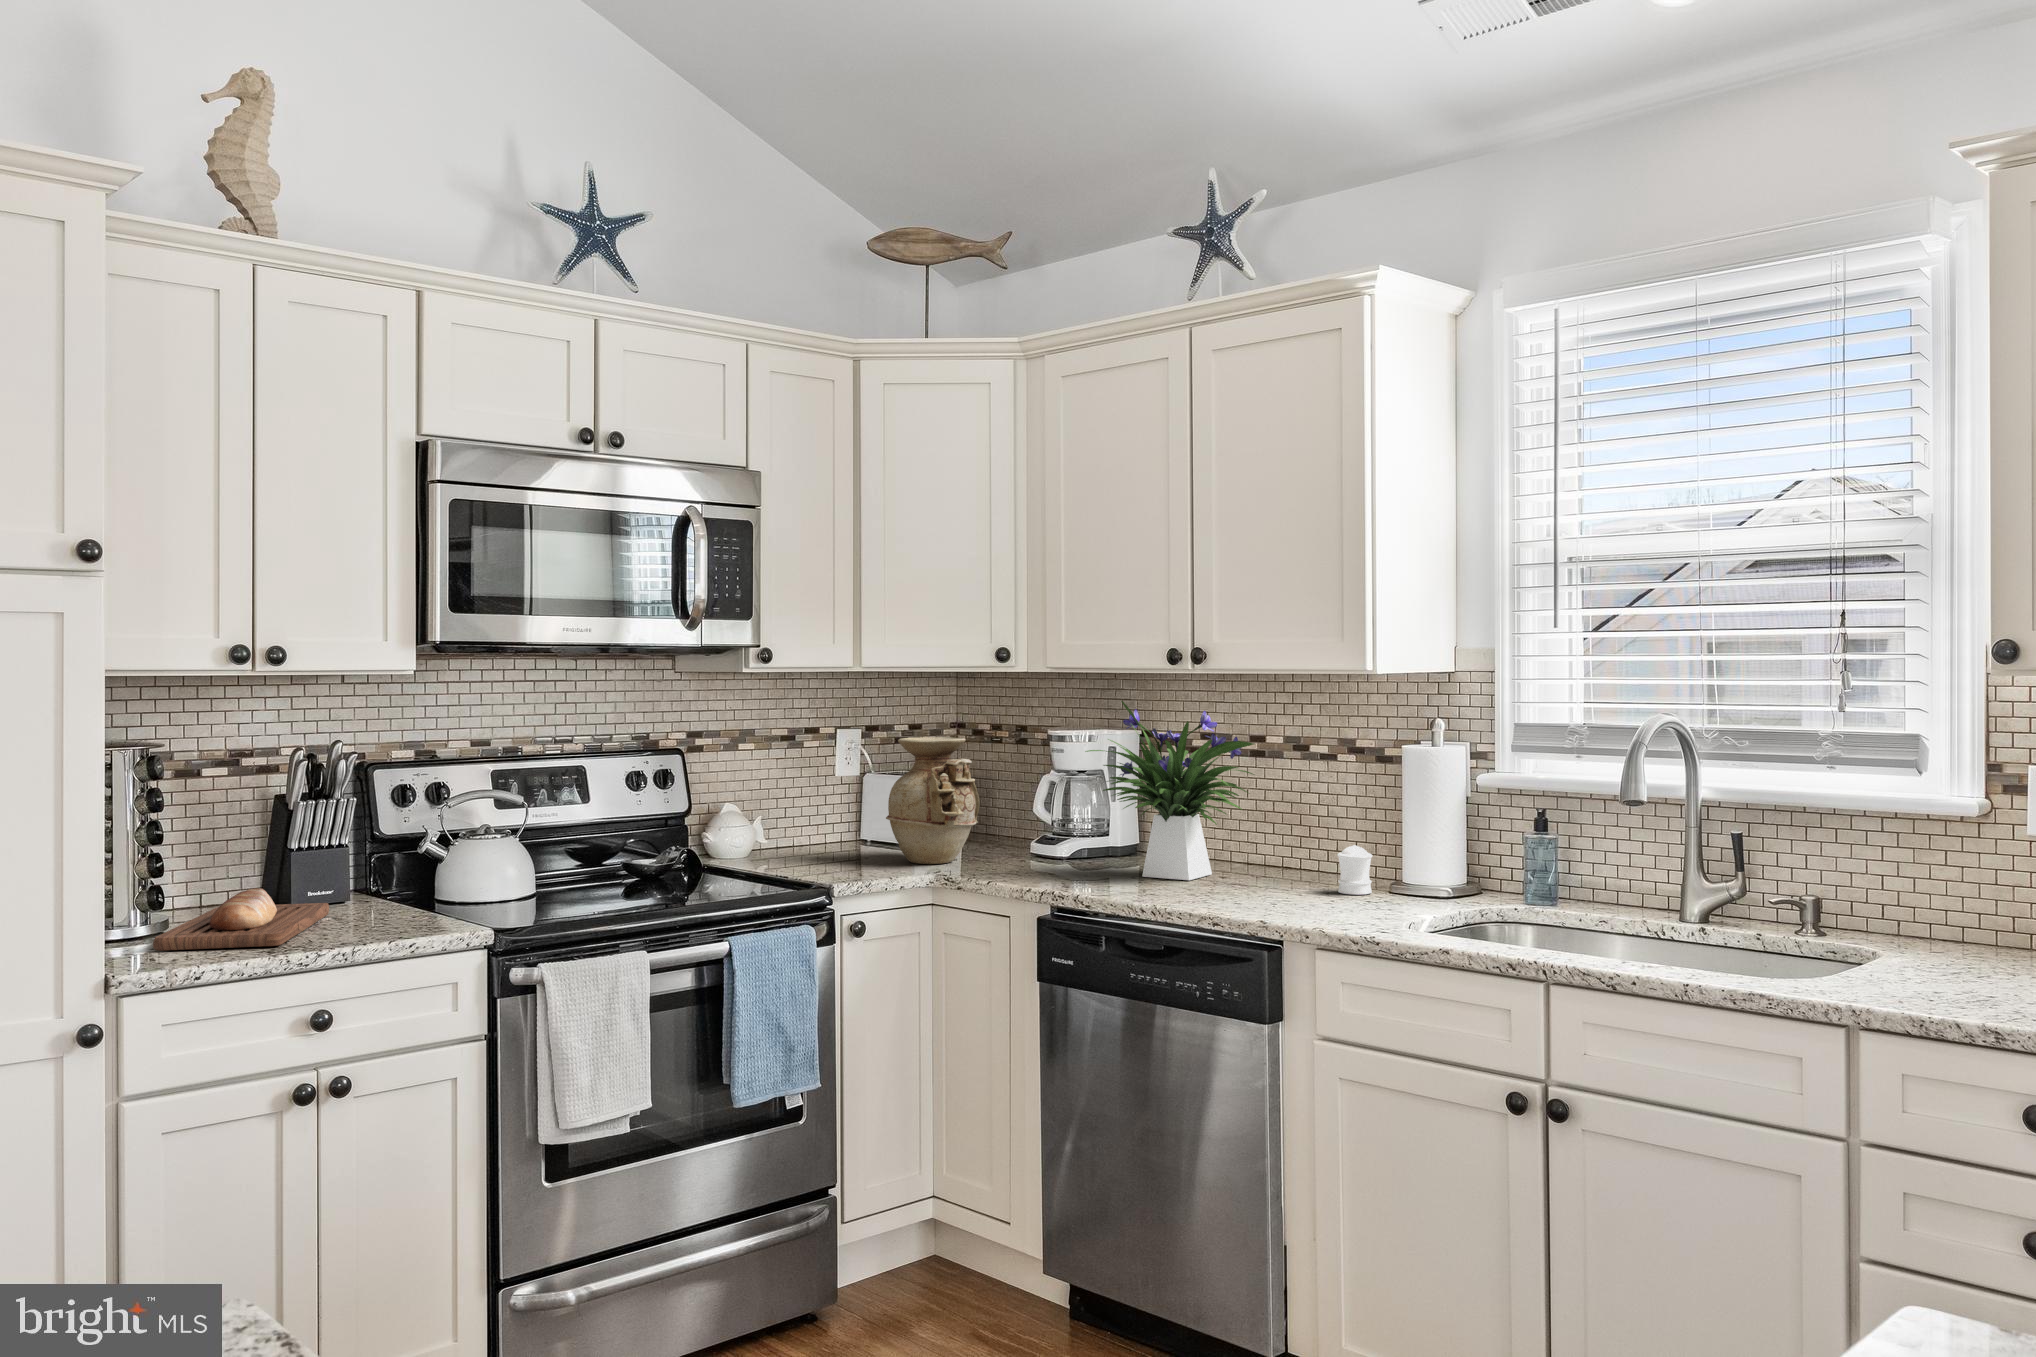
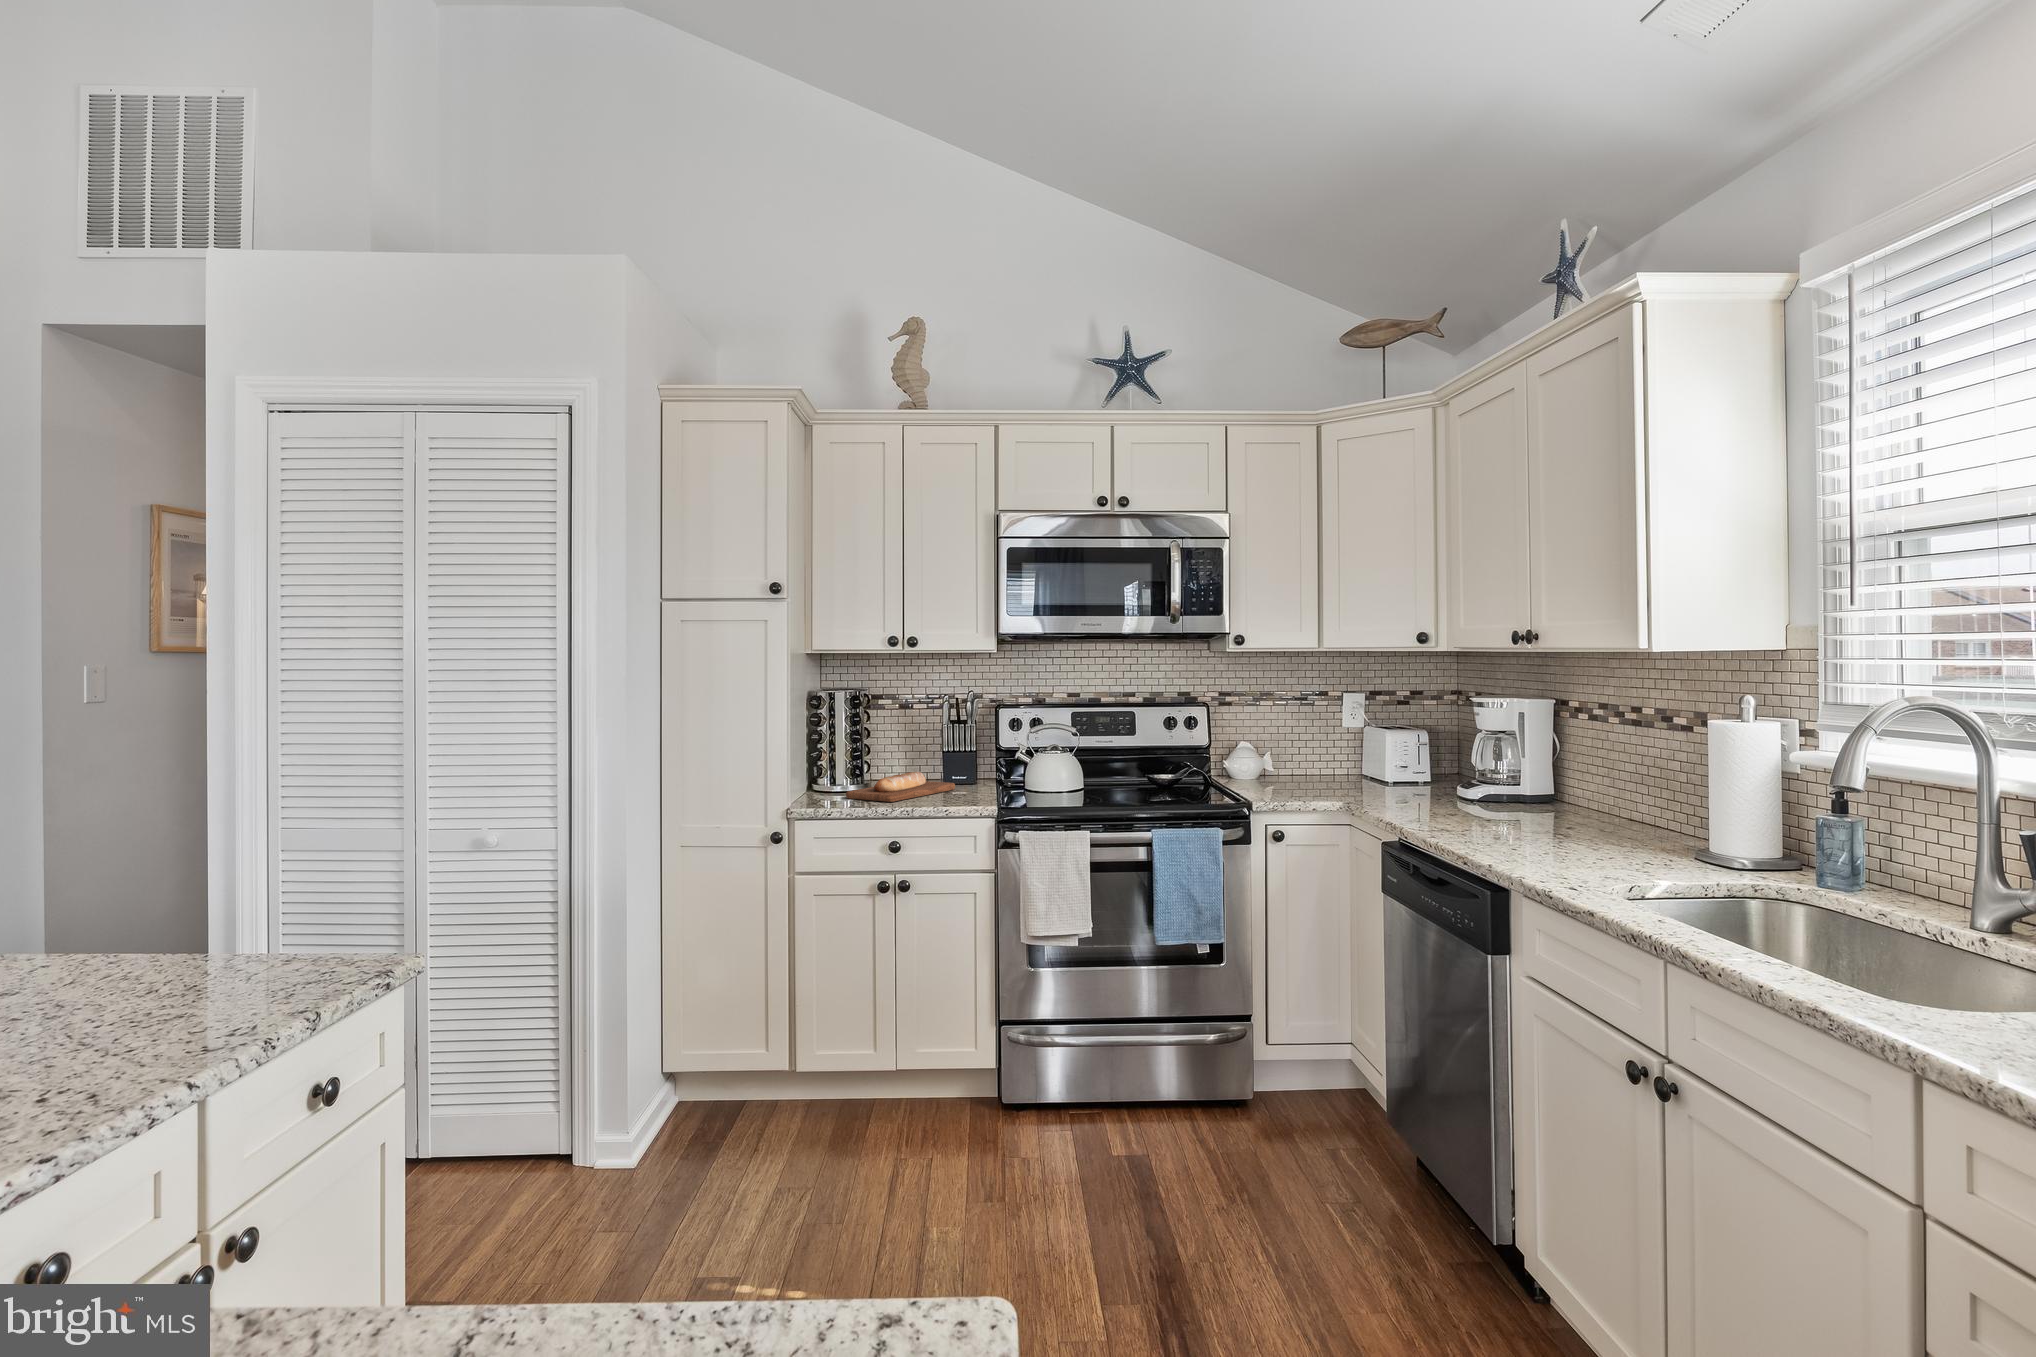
flower arrangement: present [1085,701,1254,880] -> none [1435,674,1598,828]
vase: present [886,737,980,864] -> none [1329,700,1405,796]
salt shaker: present [1337,845,1372,895] -> none [1631,811,1668,858]

